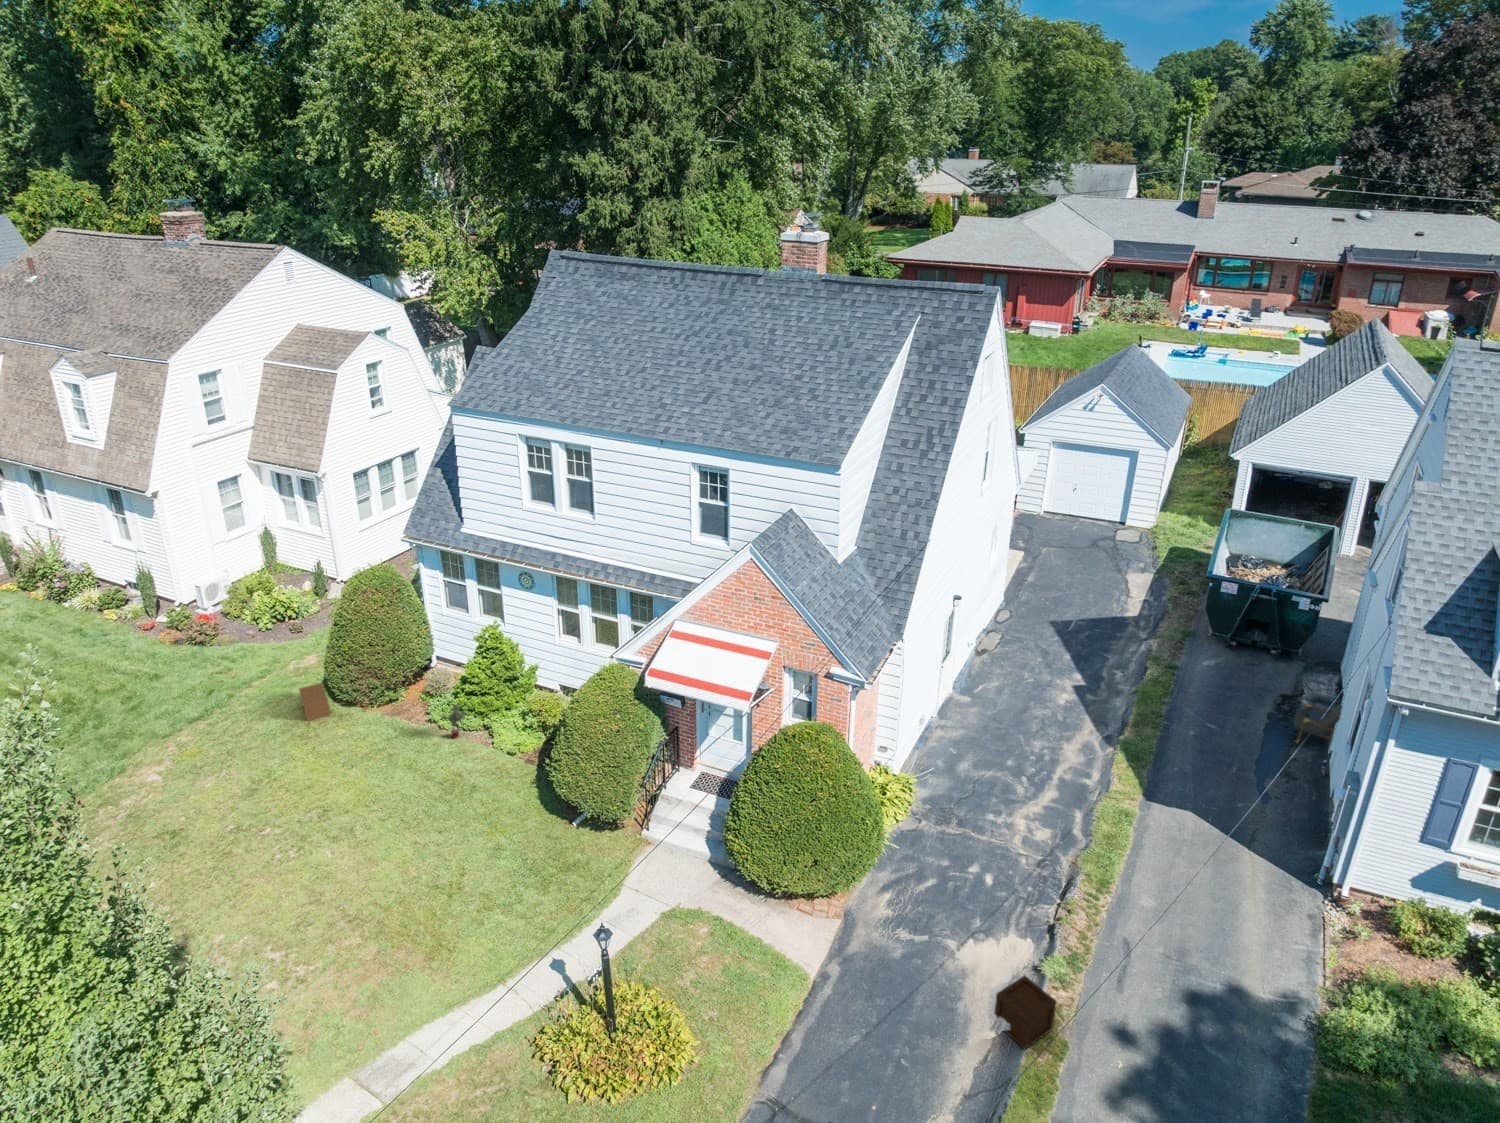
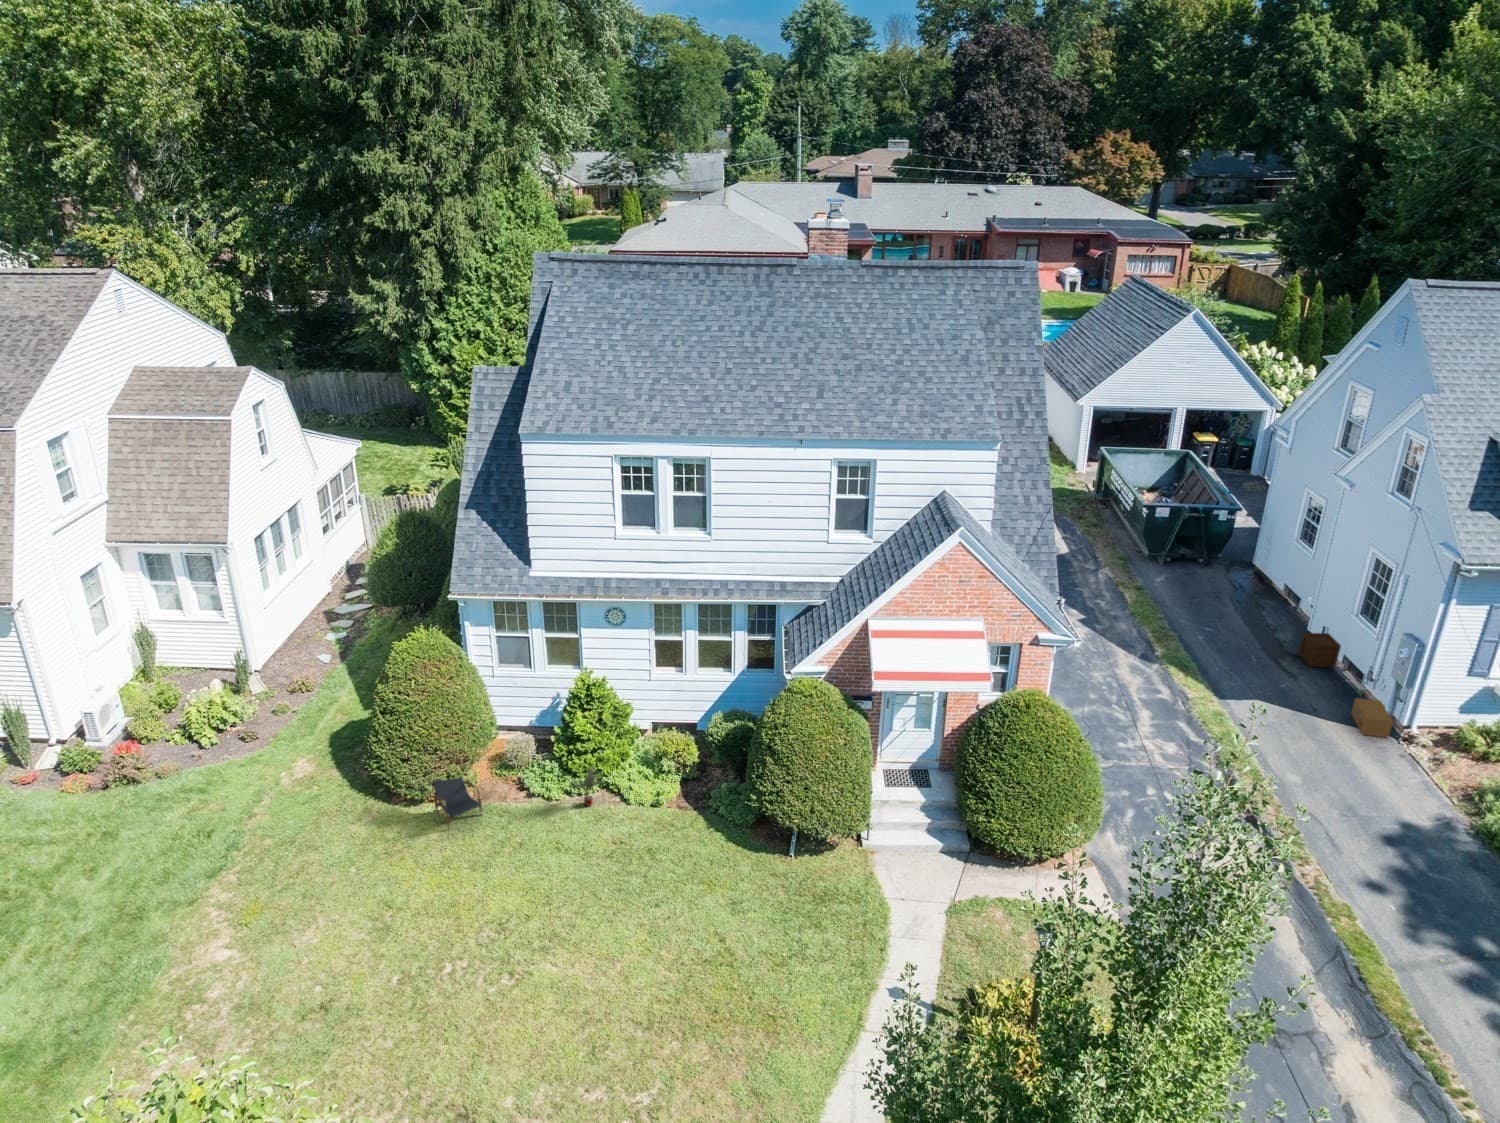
cardboard box: present [299,683,330,720] -> present [1351,698,1393,737]
lounge chair: present [1294,704,1342,744] -> present [432,777,483,829]
wooden crate: present [994,976,1057,1049] -> present [1298,633,1341,667]

